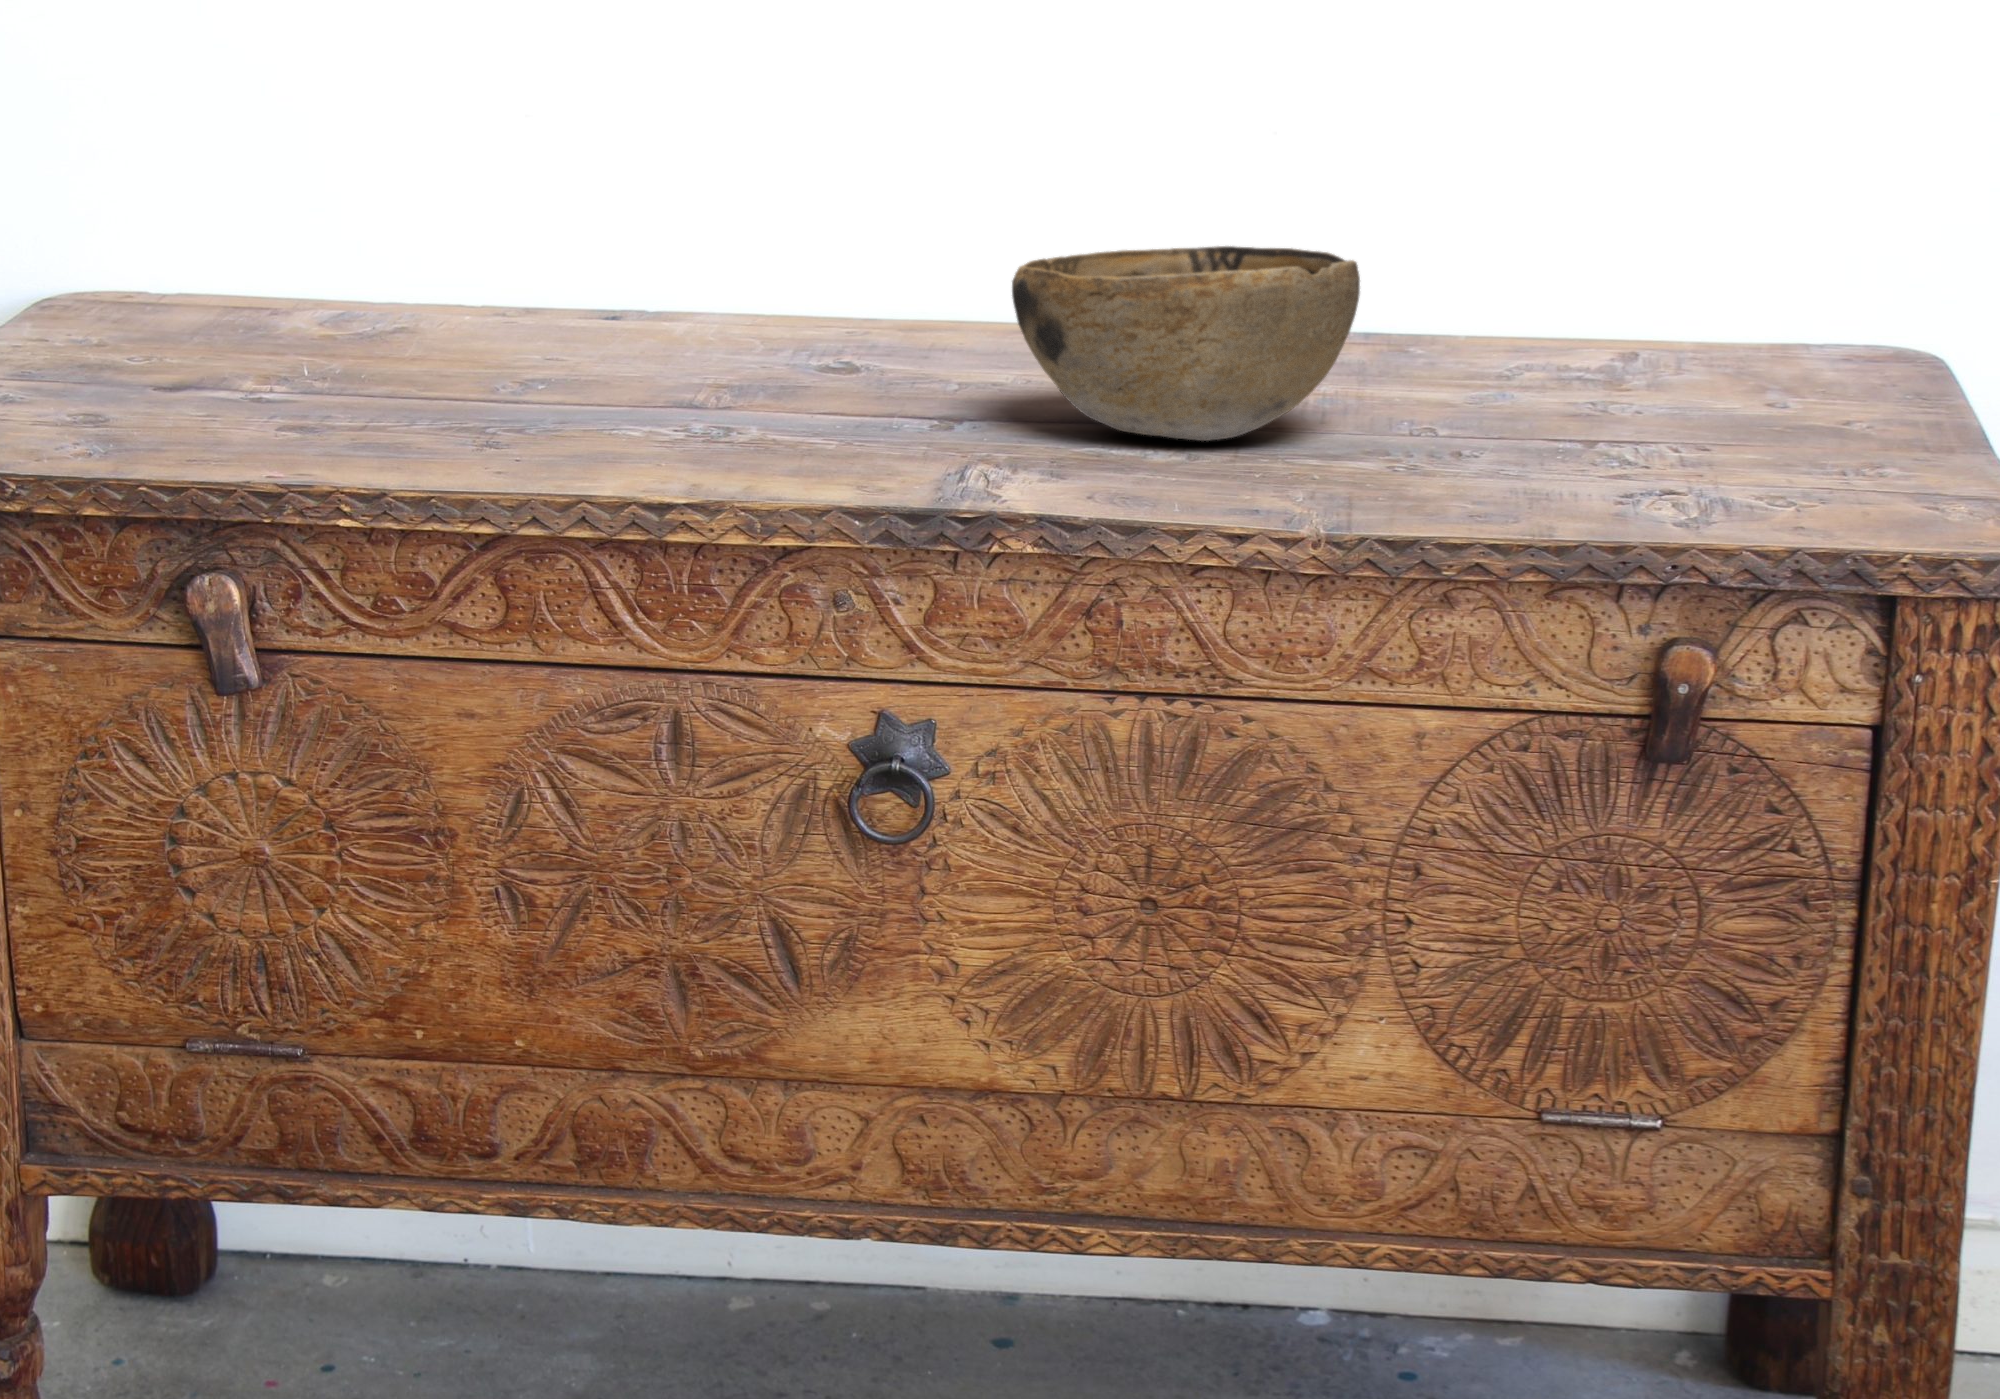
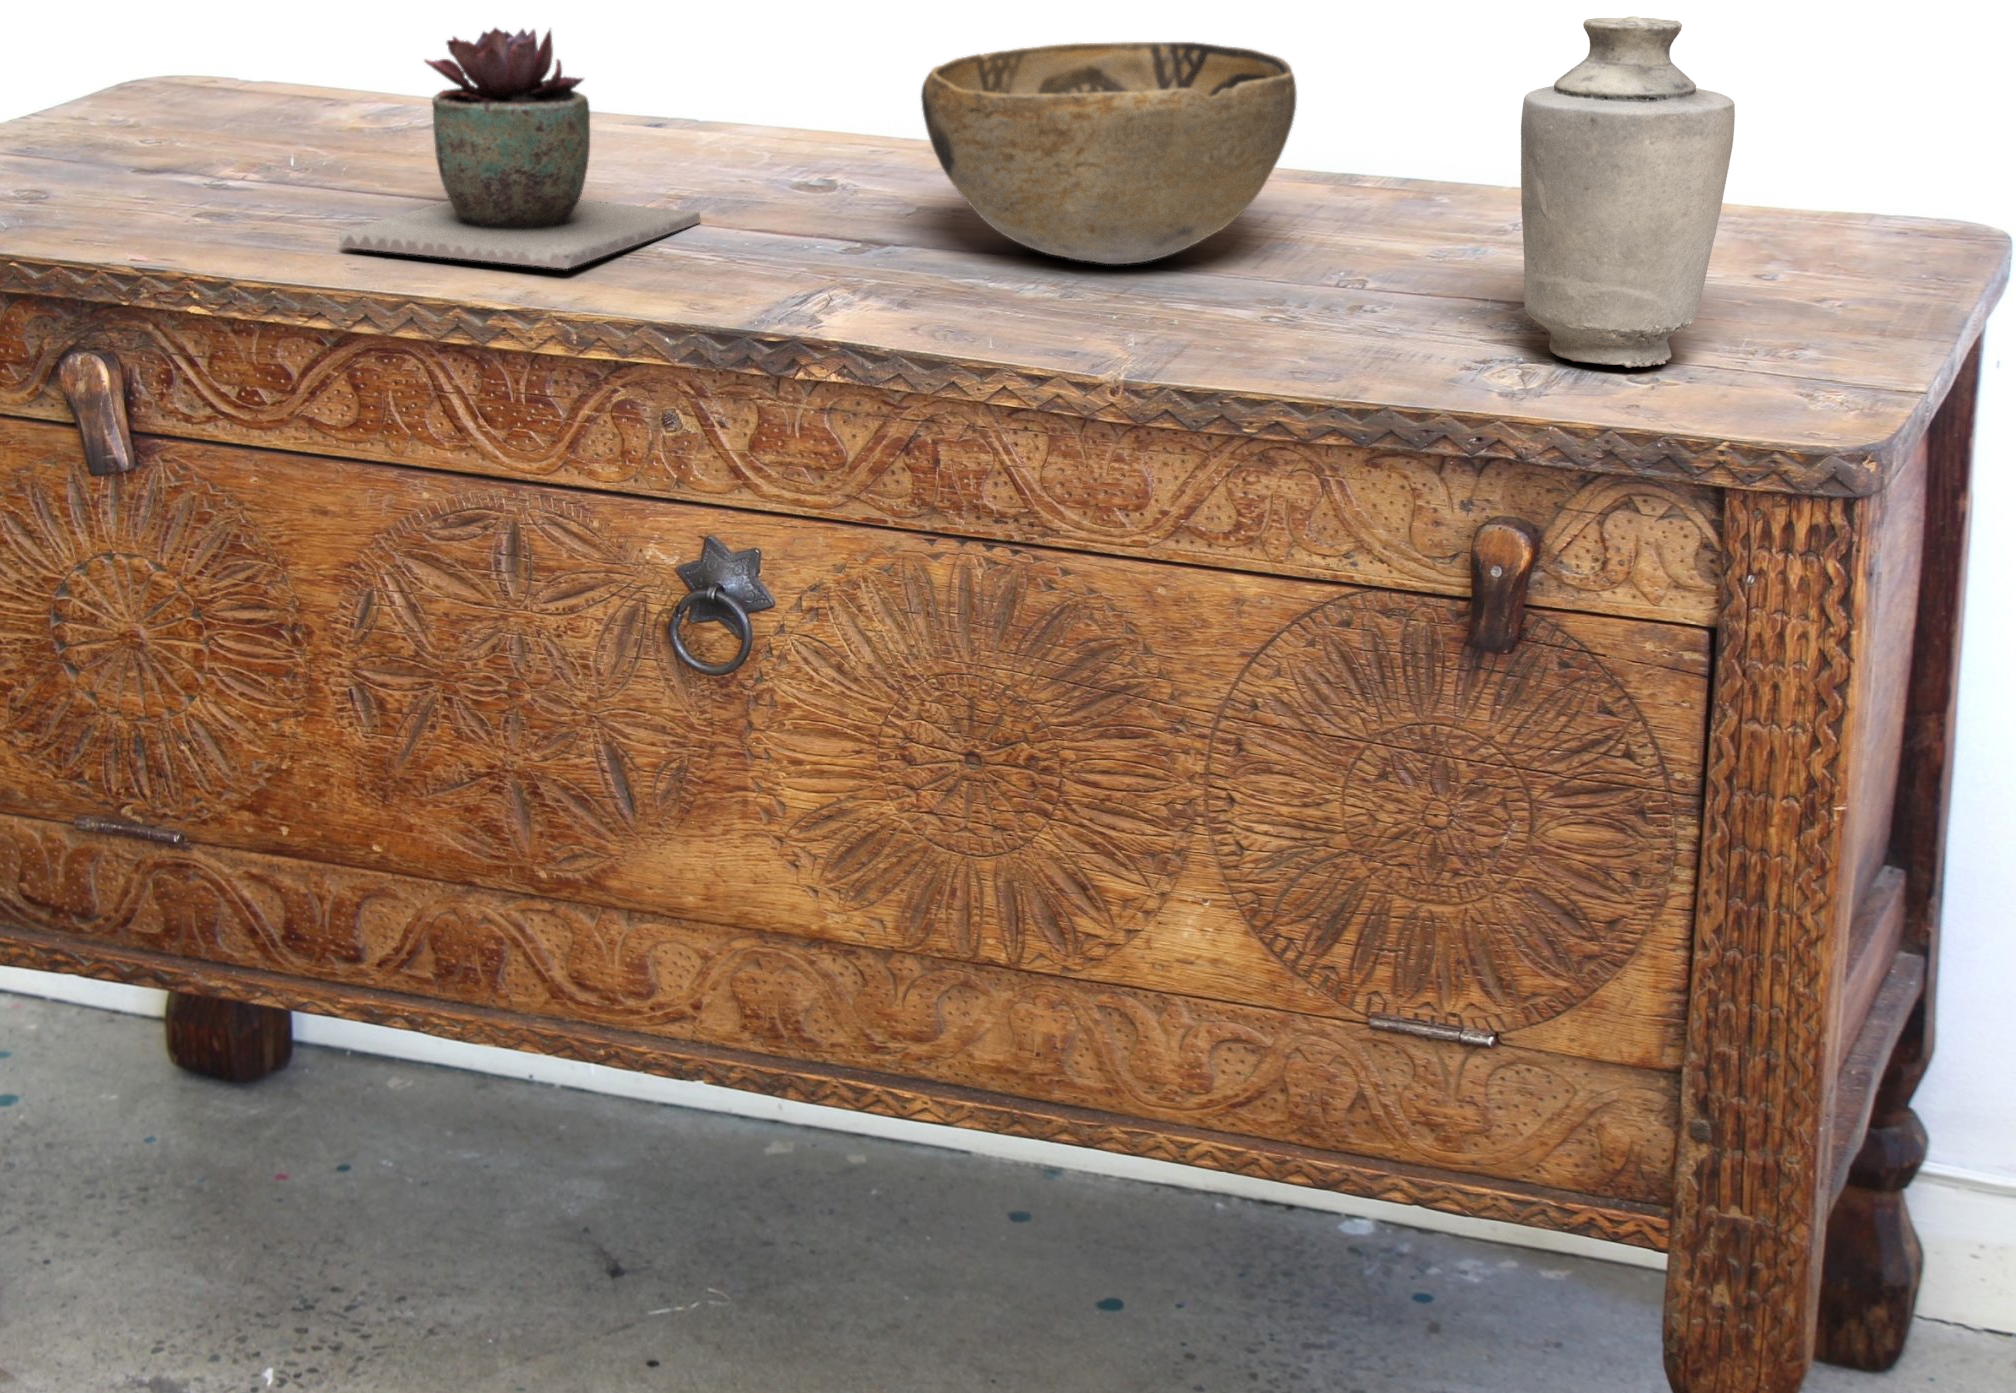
vase: none [1639,174,1839,498] -> present [1521,17,1735,368]
succulent plant: none [466,229,791,458] -> present [340,28,700,269]

